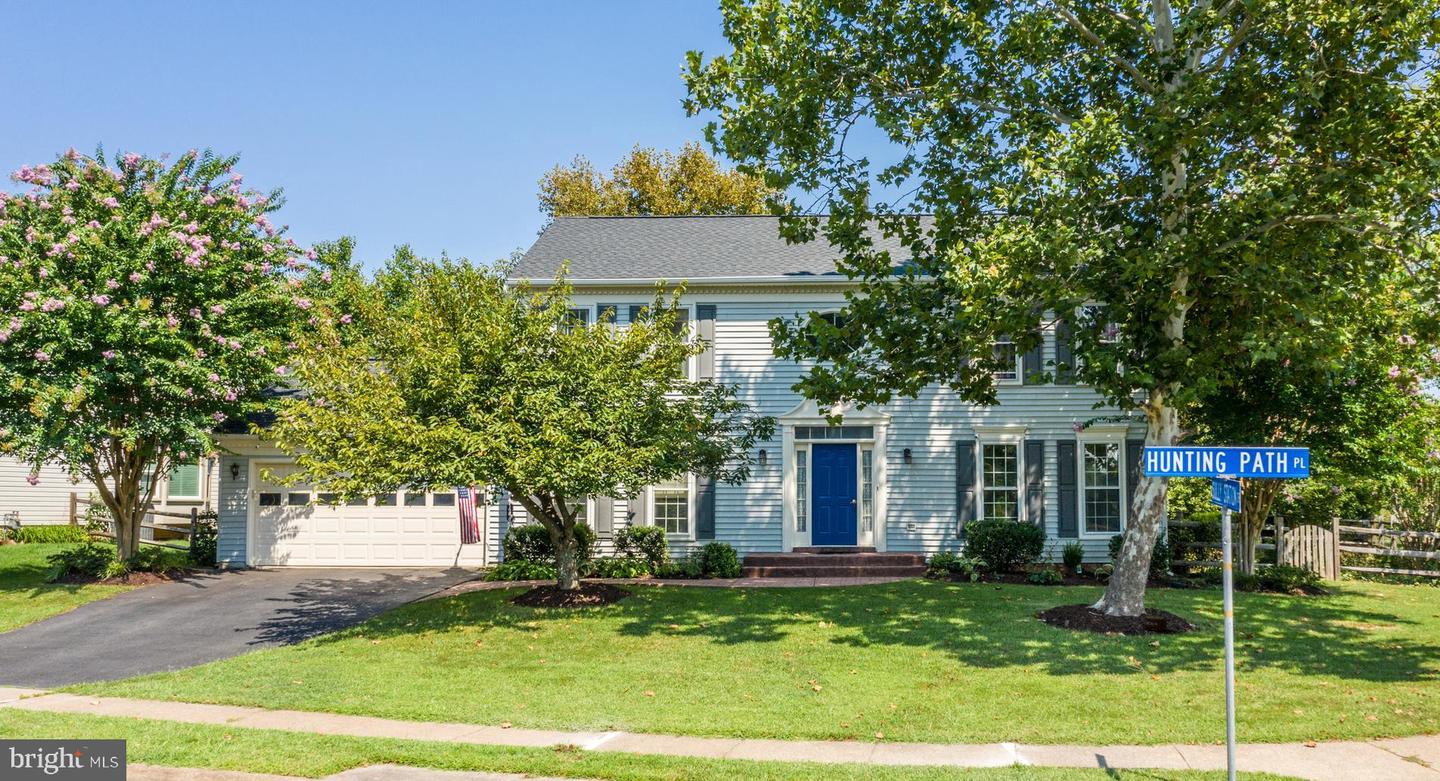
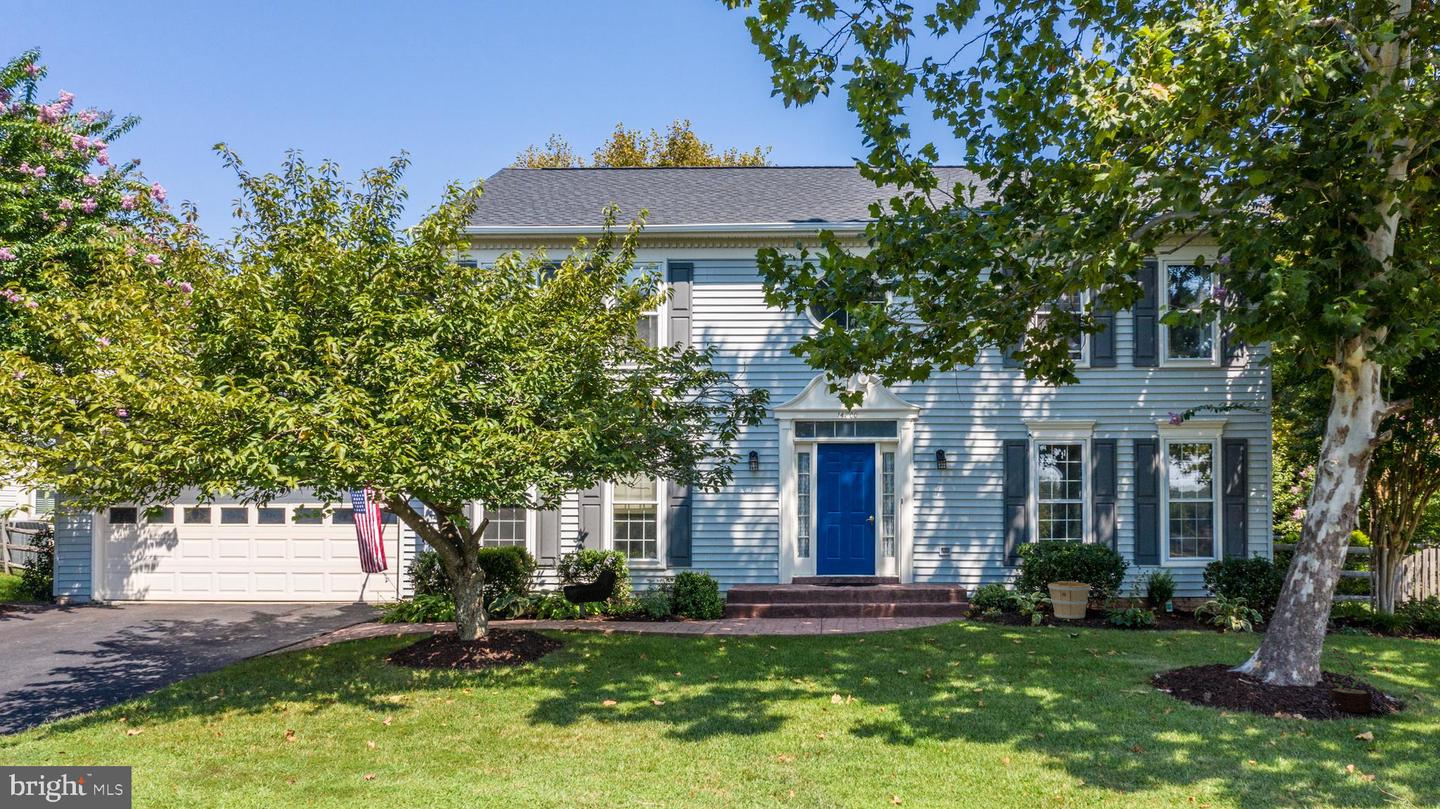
lounge chair: none [618,541,660,577] -> present [562,570,617,618]
wooden bucket: none [985,550,1016,577] -> present [1048,581,1090,619]

